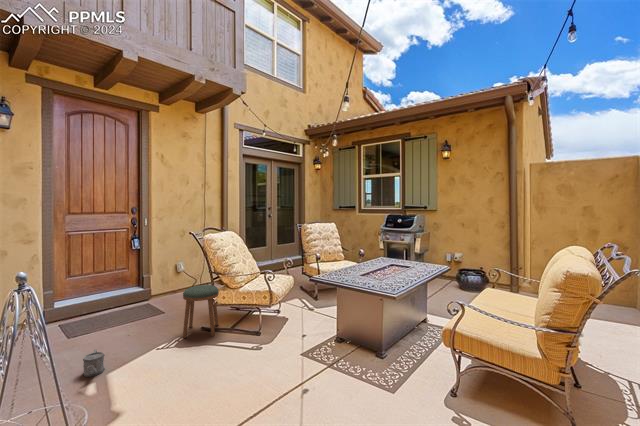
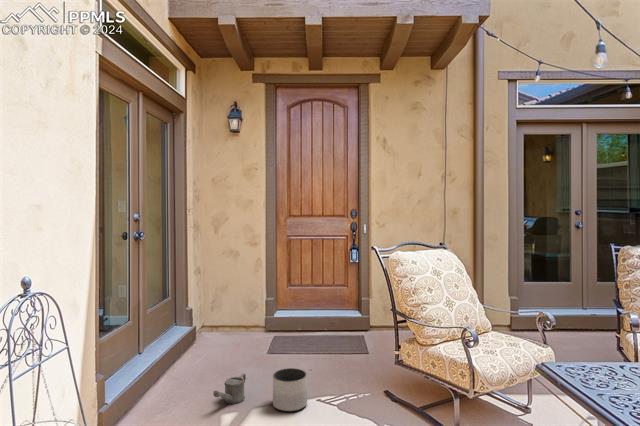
stool: present [183,285,219,338] -> none [343,326,402,409]
planter: none [135,328,165,362] -> present [273,368,307,412]

